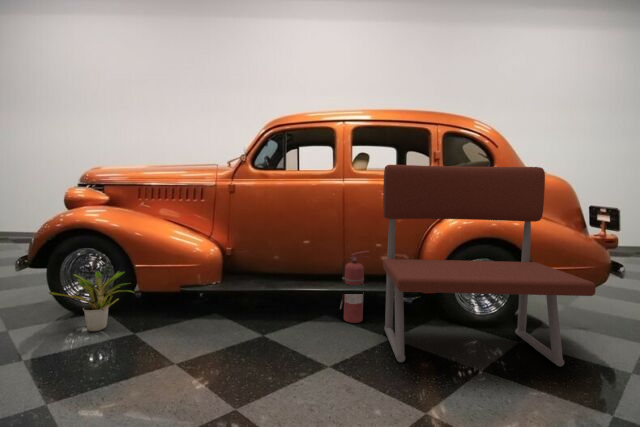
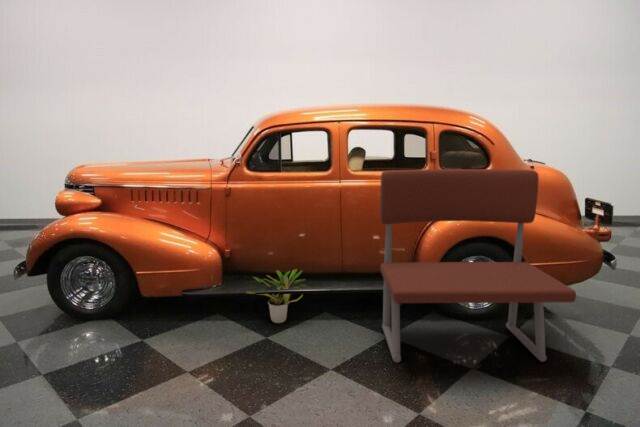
fire extinguisher: present [340,251,369,323] -> none [339,251,367,320]
potted plant: present [49,271,134,332] -> present [246,269,304,323]

